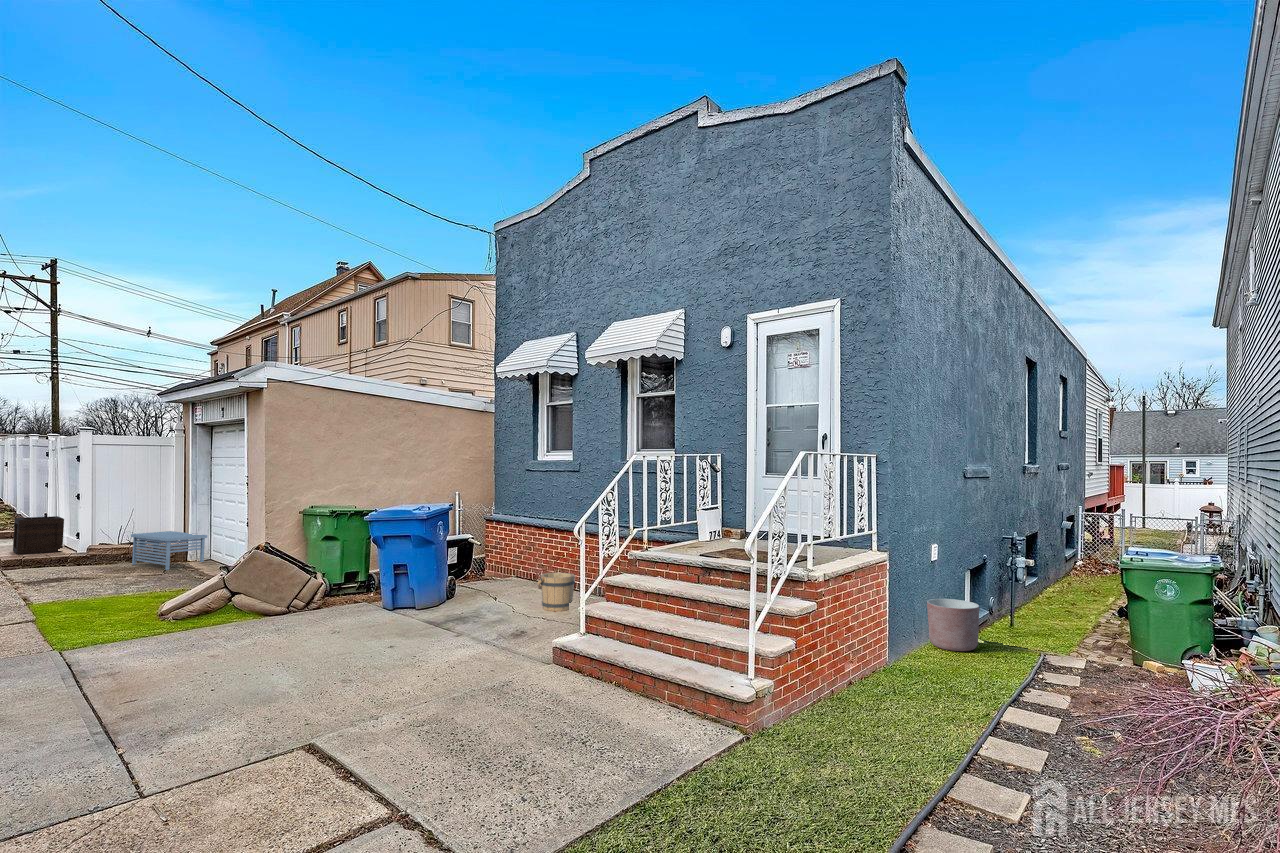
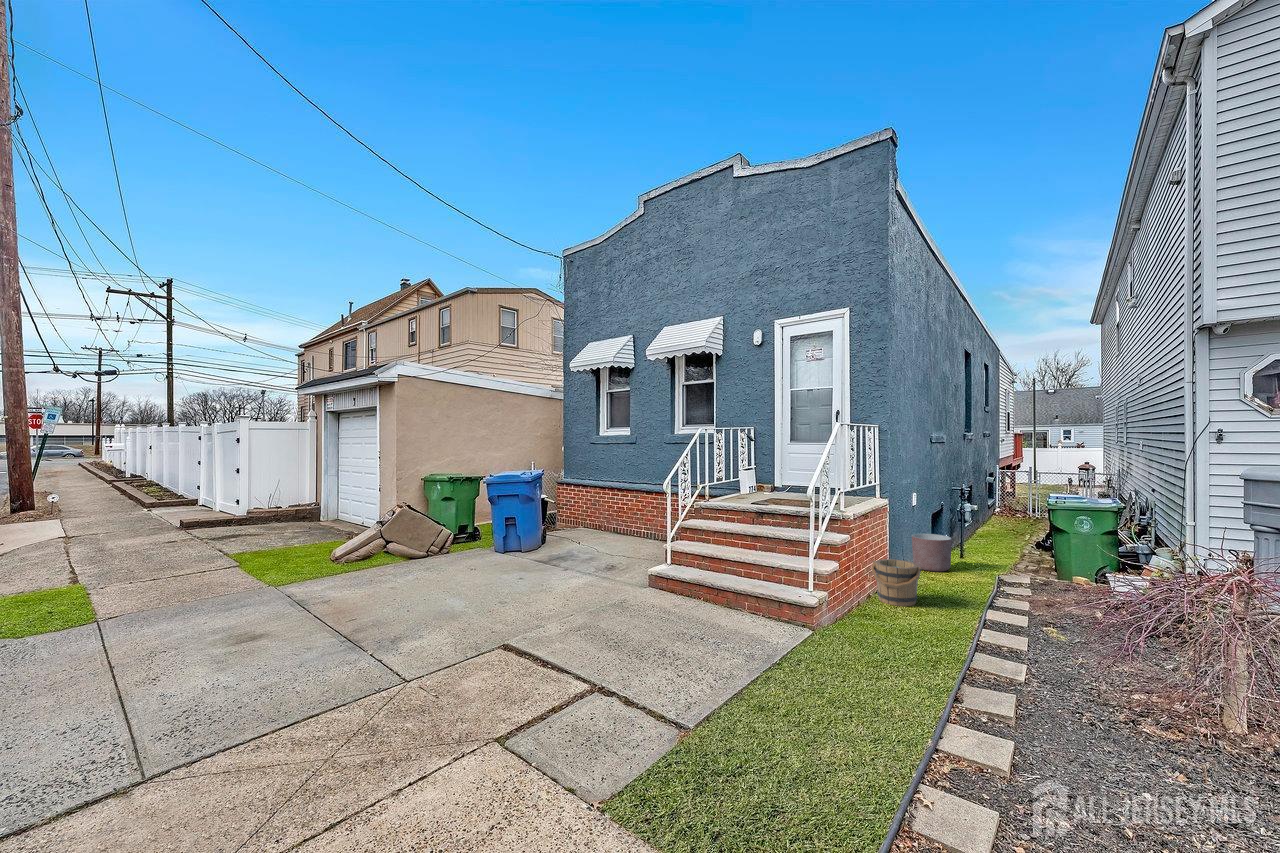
wooden crate: present [13,516,64,555] -> none [174,484,214,515]
storage bench: present [131,531,207,570] -> none [274,494,335,524]
bucket: present [537,572,575,611] -> present [871,559,922,606]

